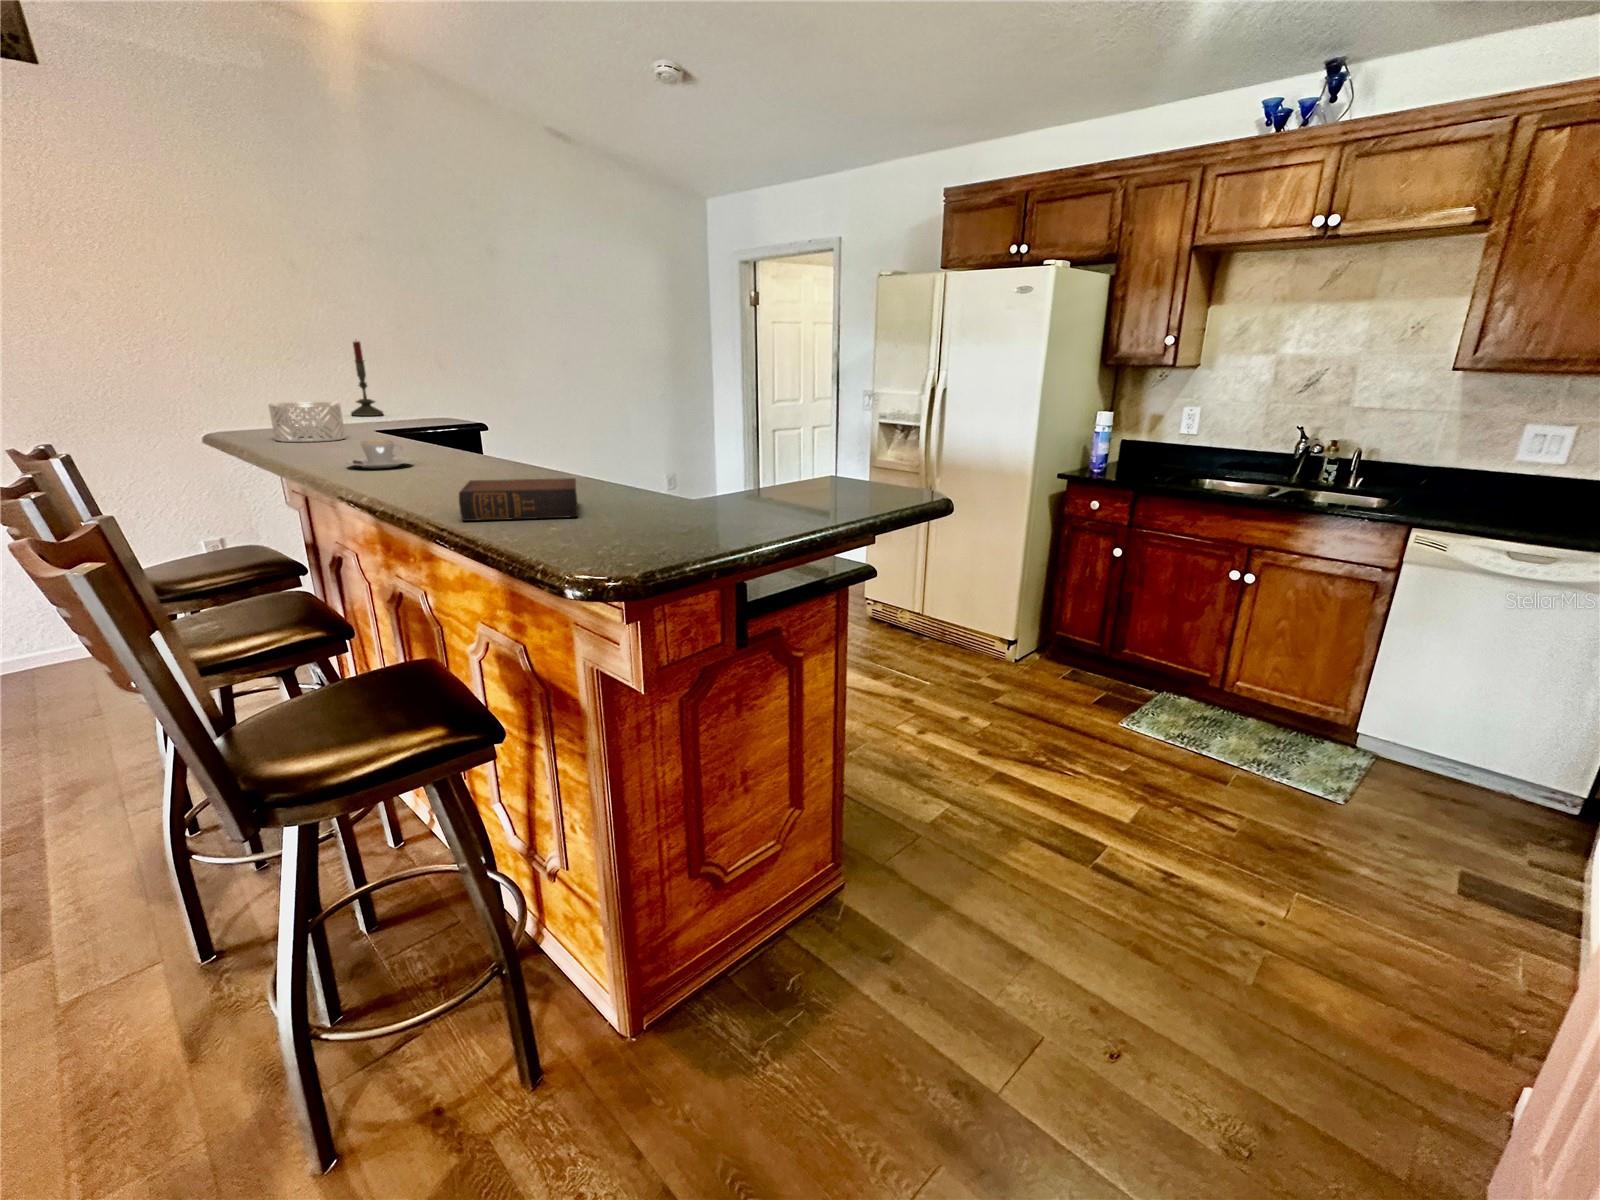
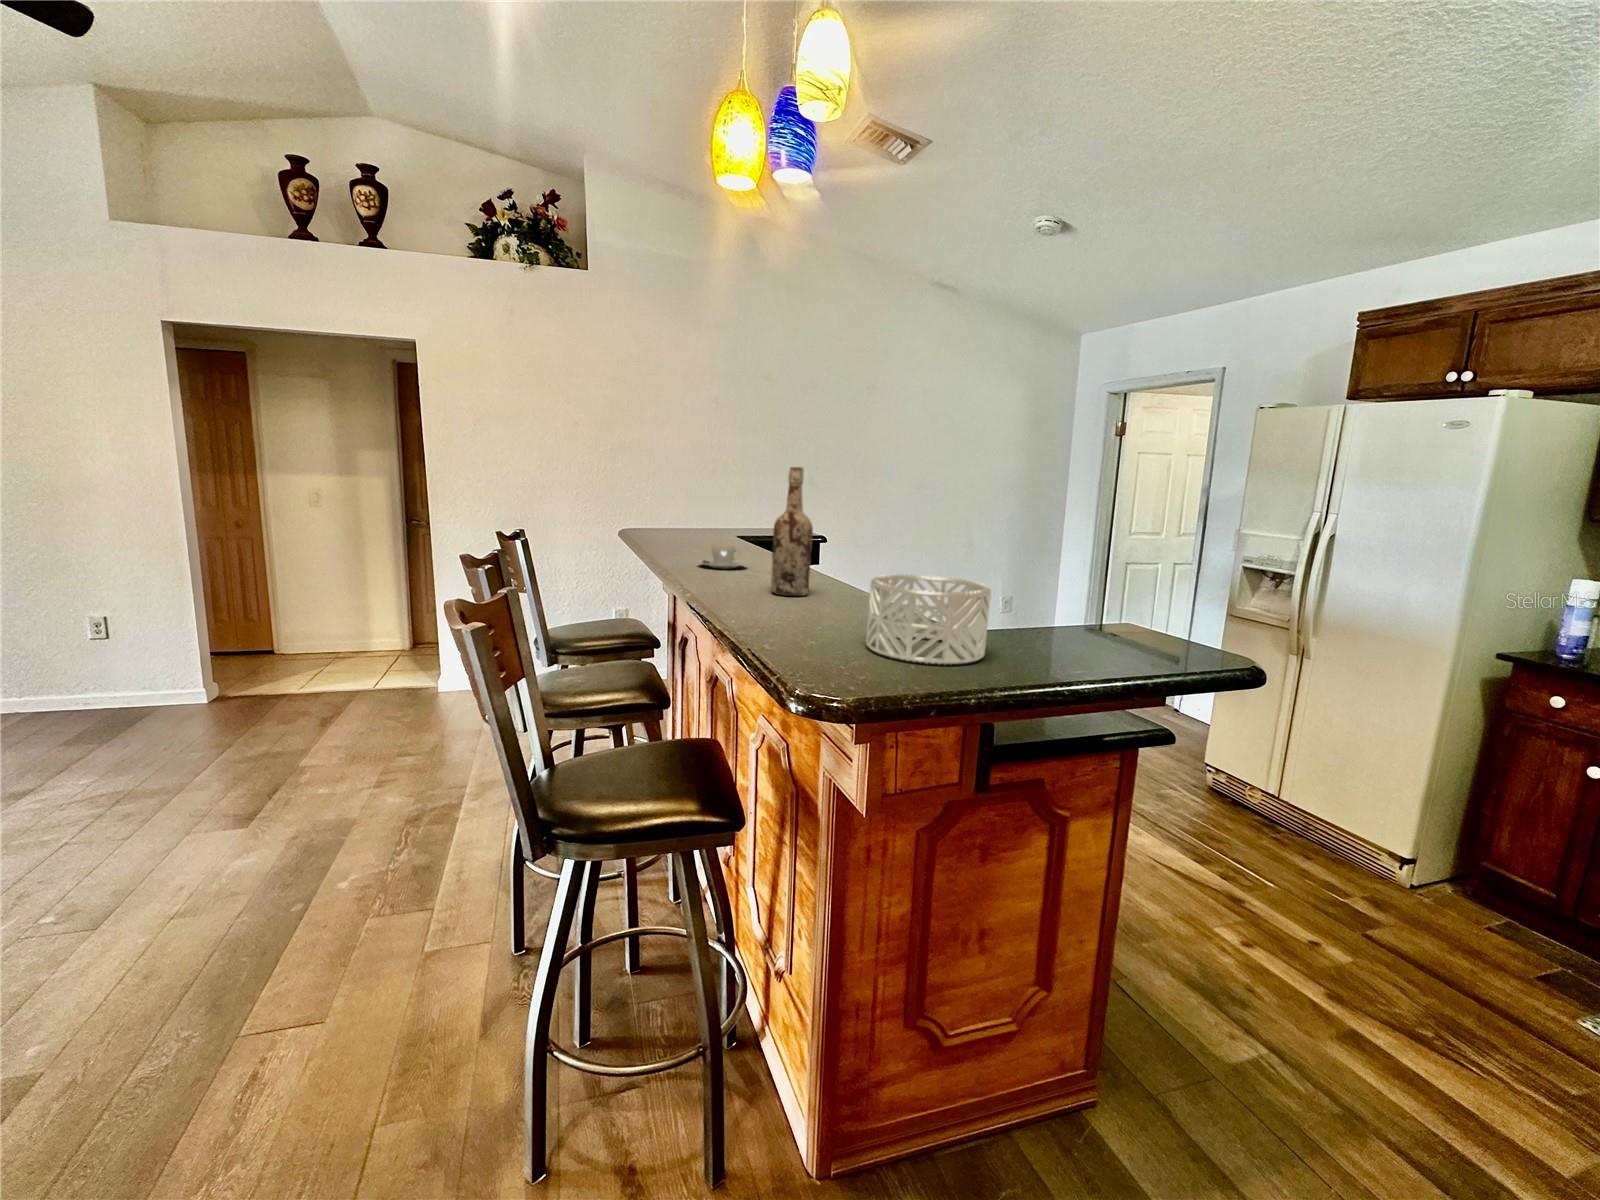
wine bottle: none [455,340,509,490] -> present [771,467,813,596]
candle: present [351,341,383,416] -> none [733,464,756,525]
decorative bowl: present [269,402,345,442] -> present [866,575,991,664]
book: present [459,478,578,521] -> none [747,586,856,631]

